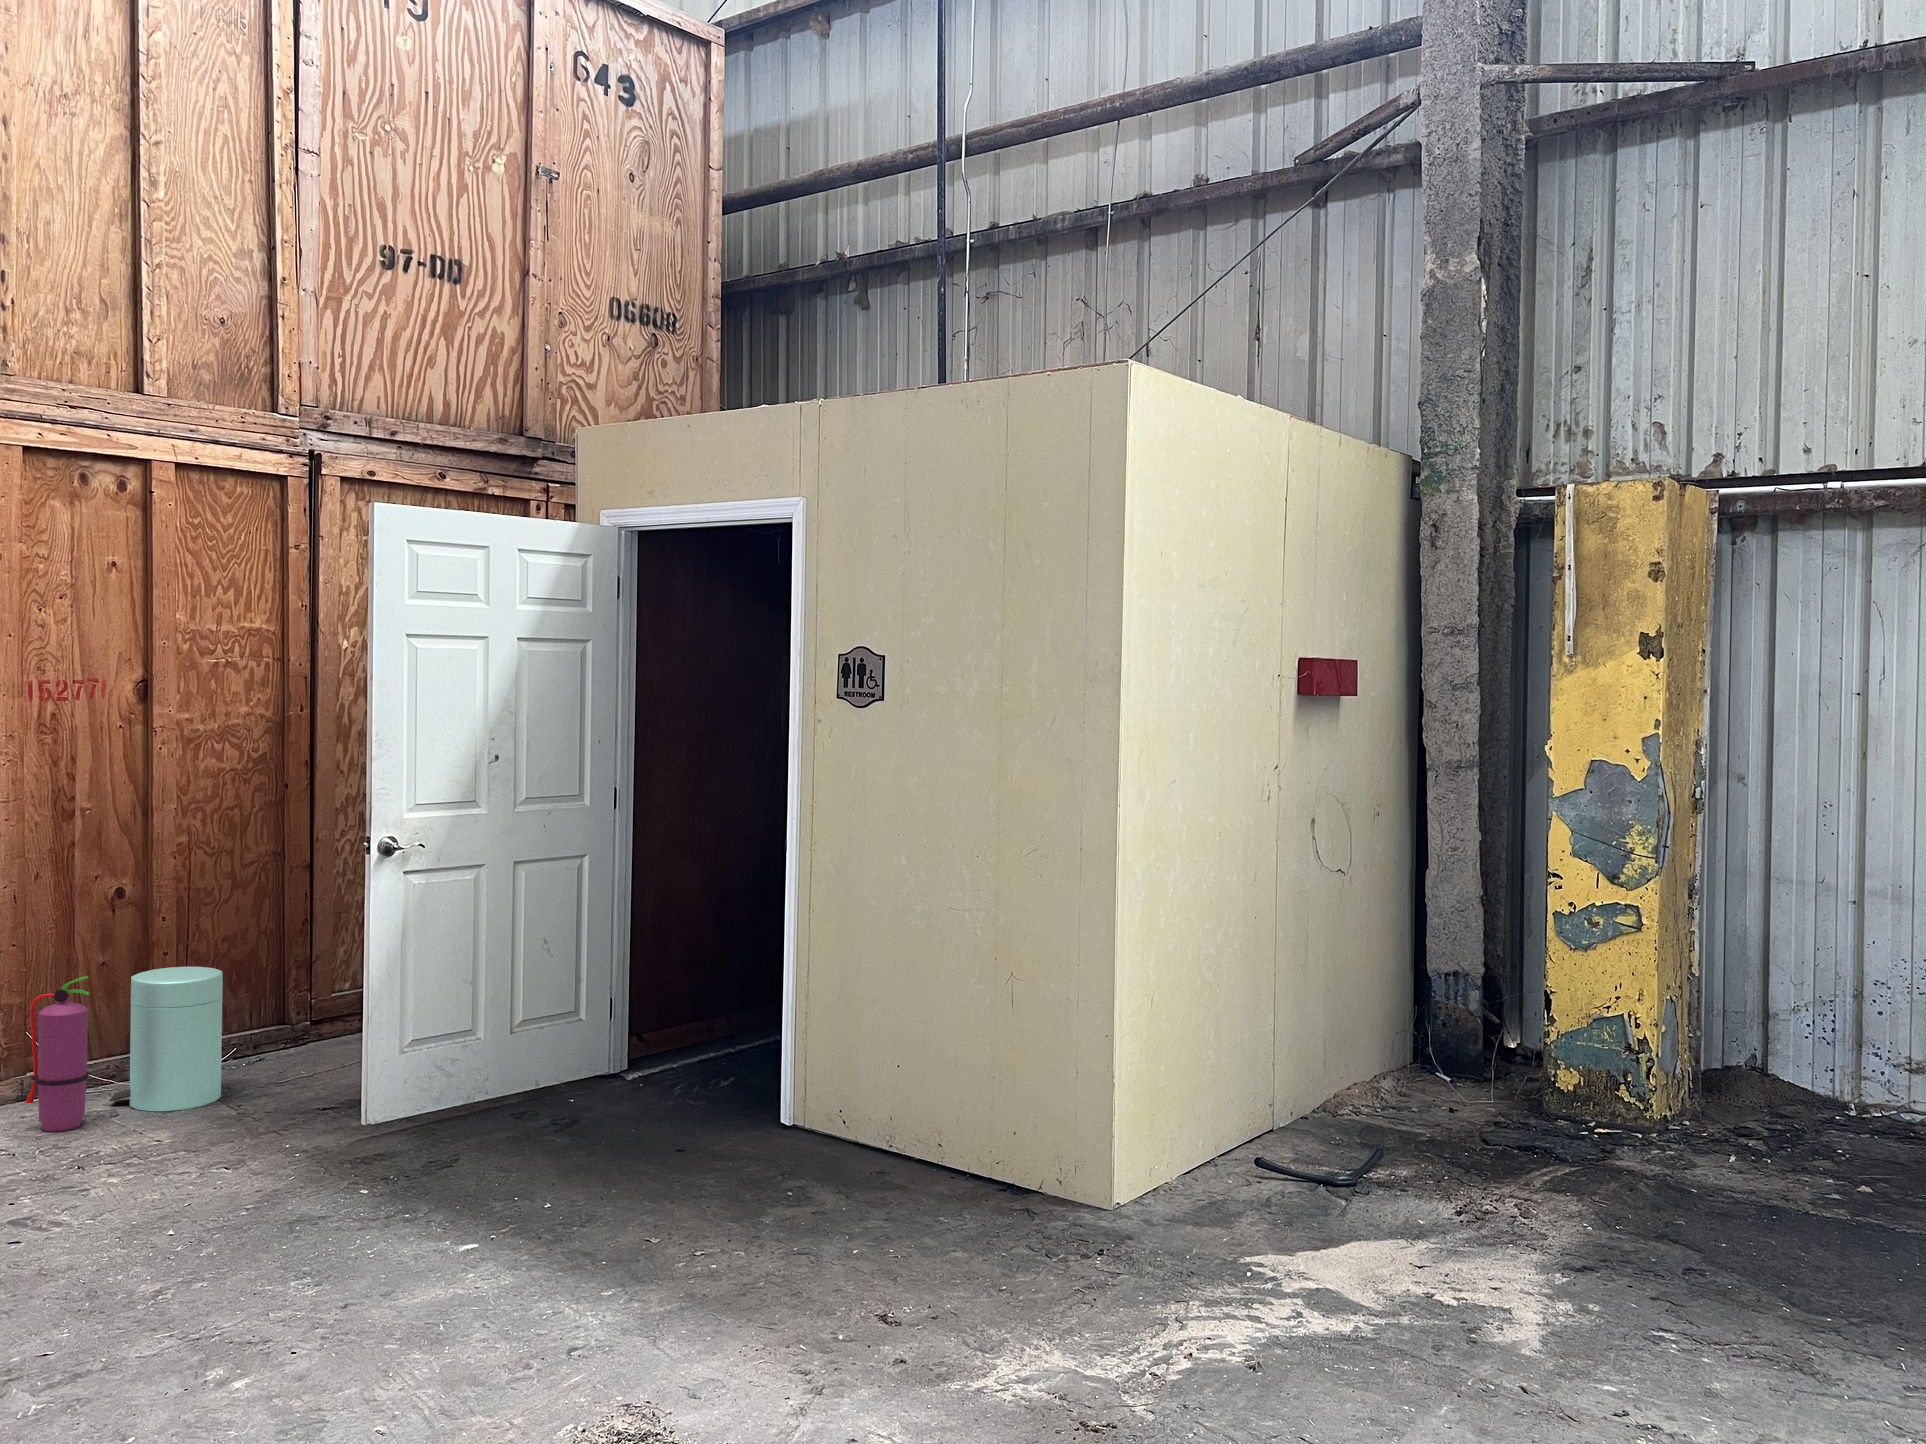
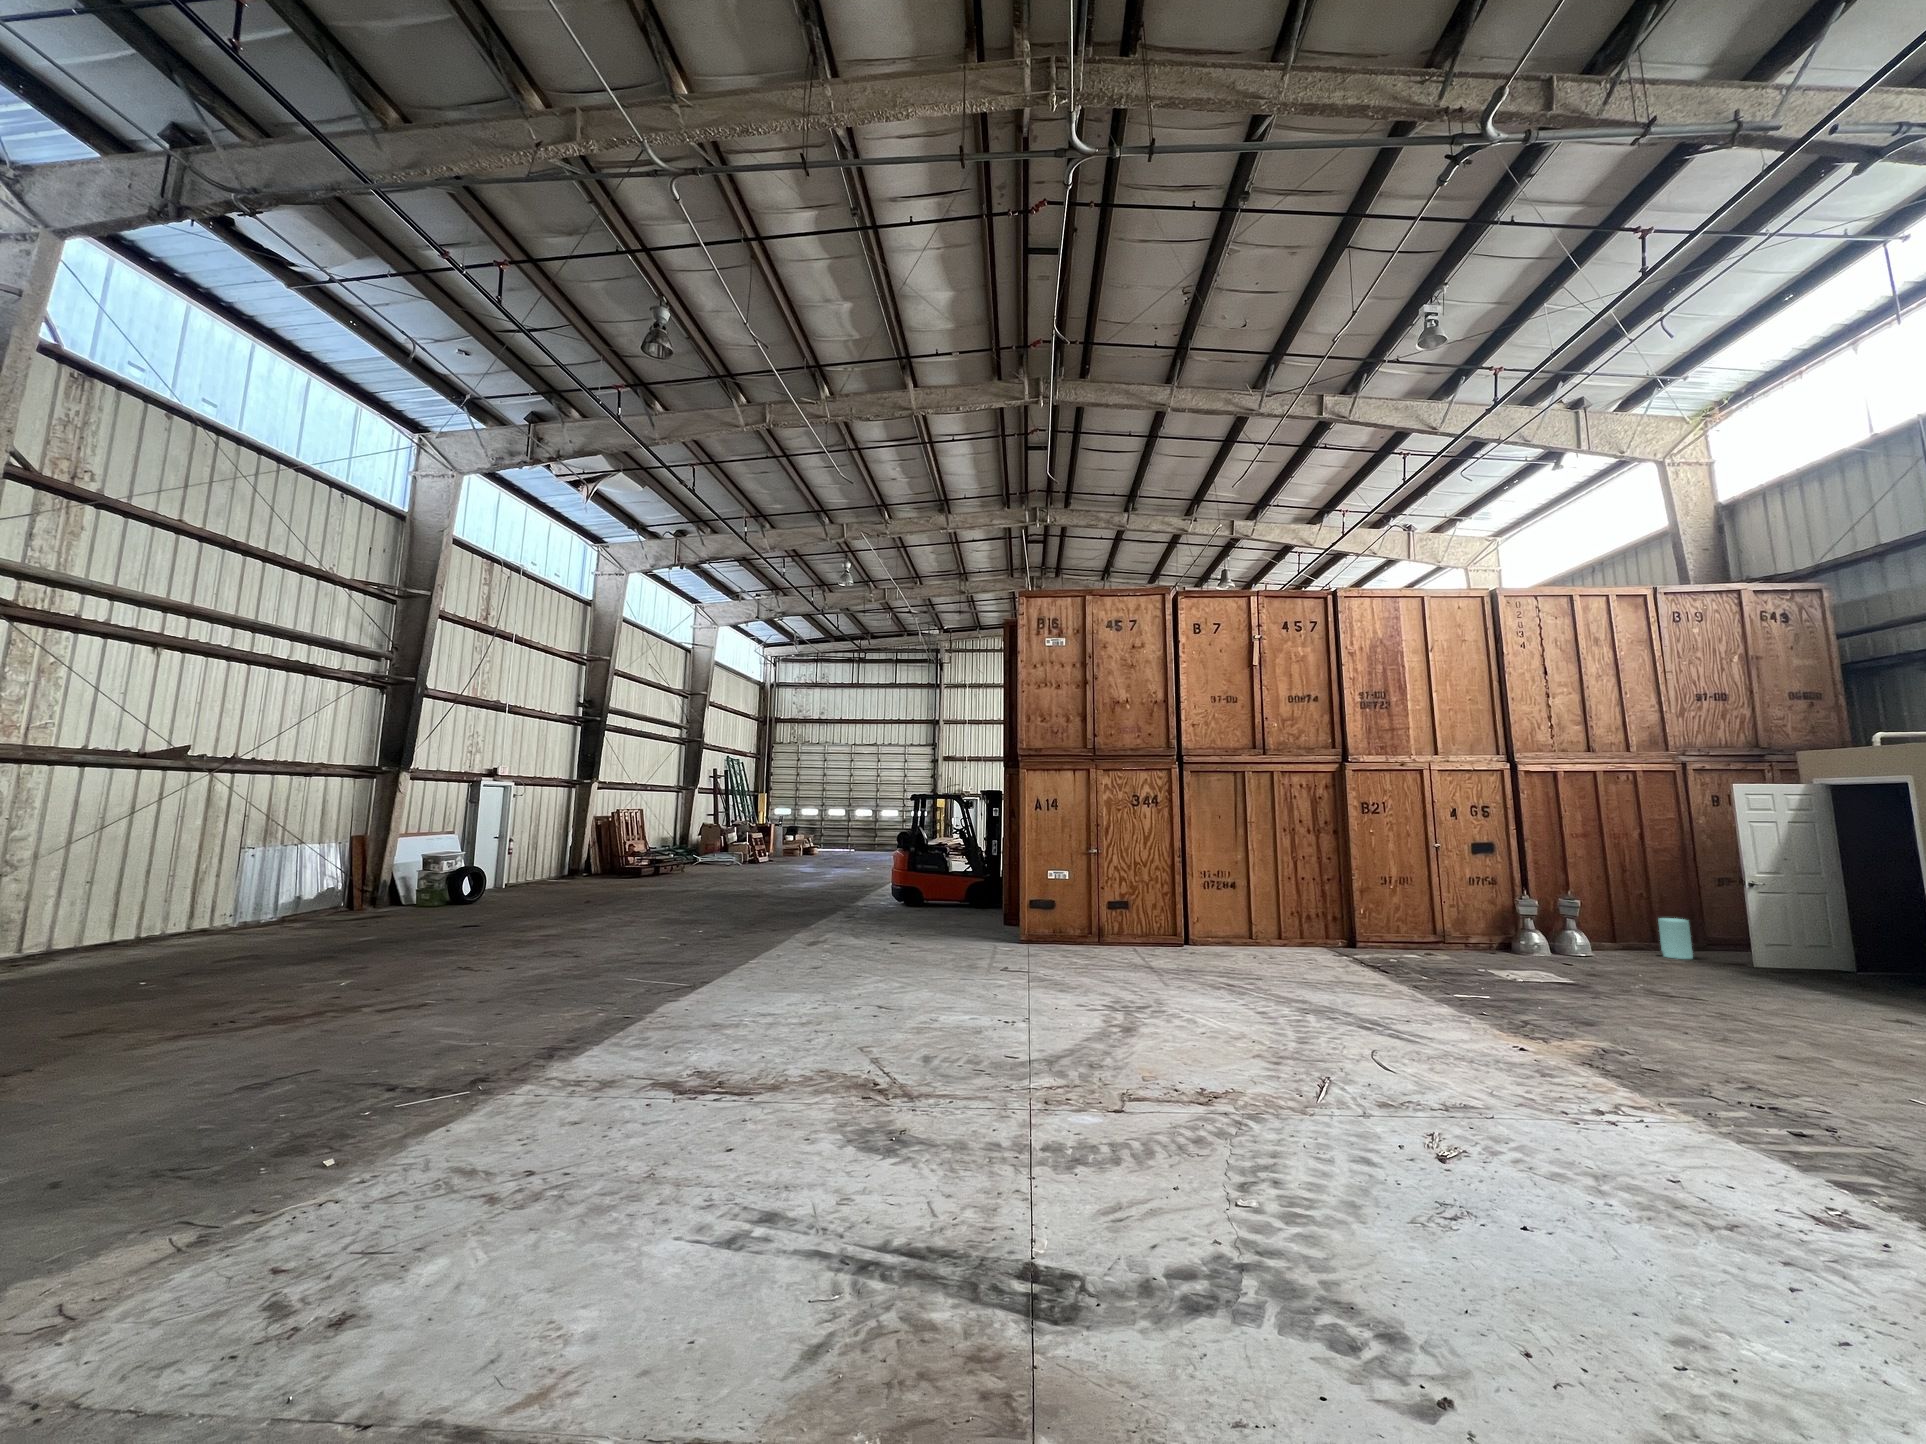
fire extinguisher: present [25,976,89,1131] -> none [1633,915,1654,958]

